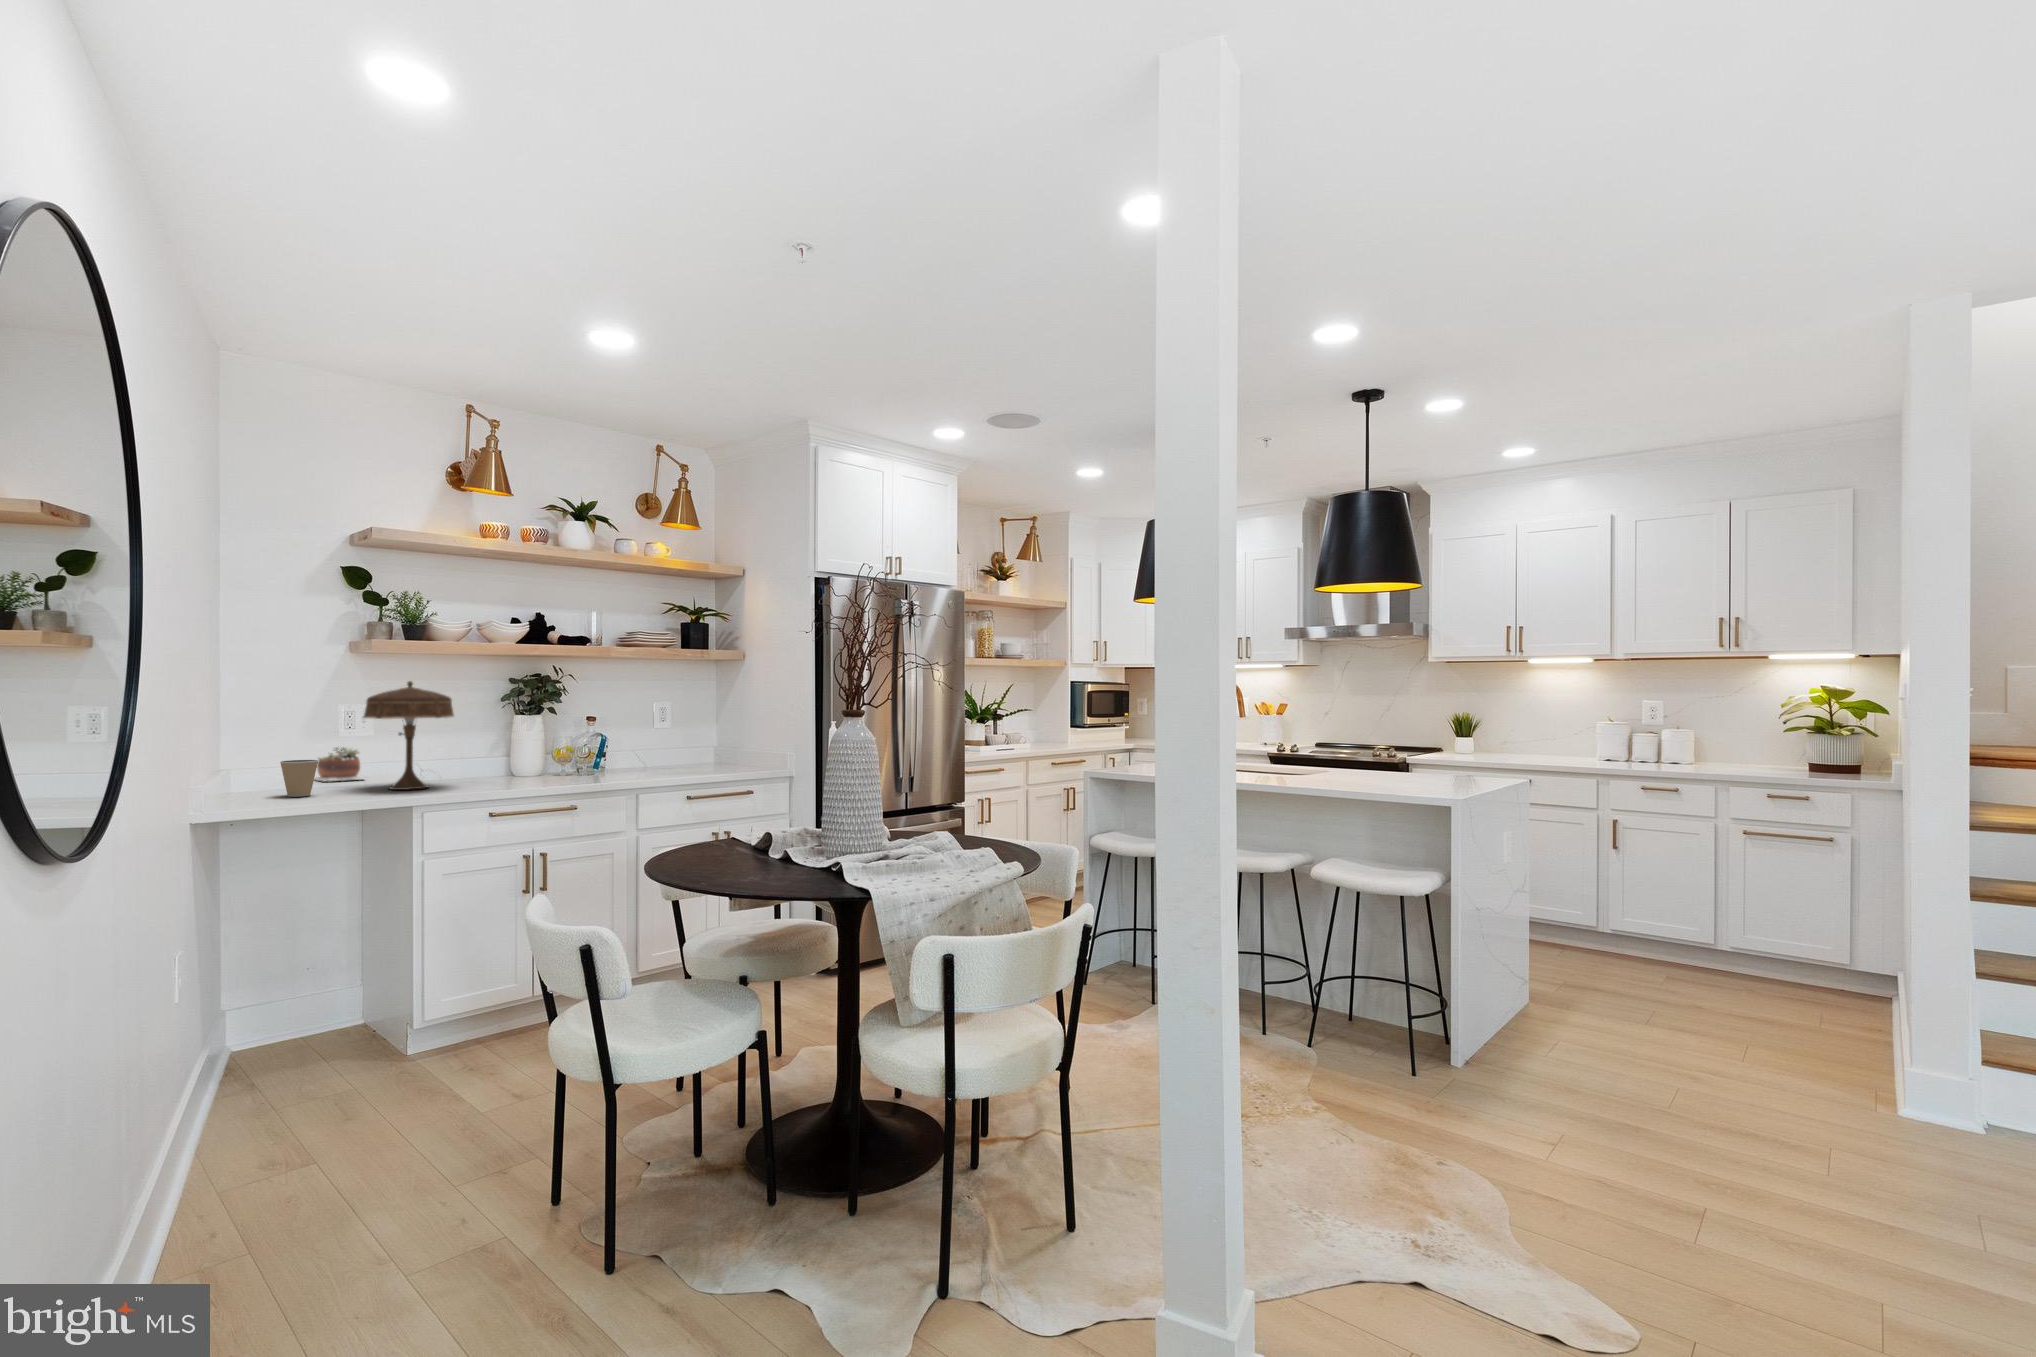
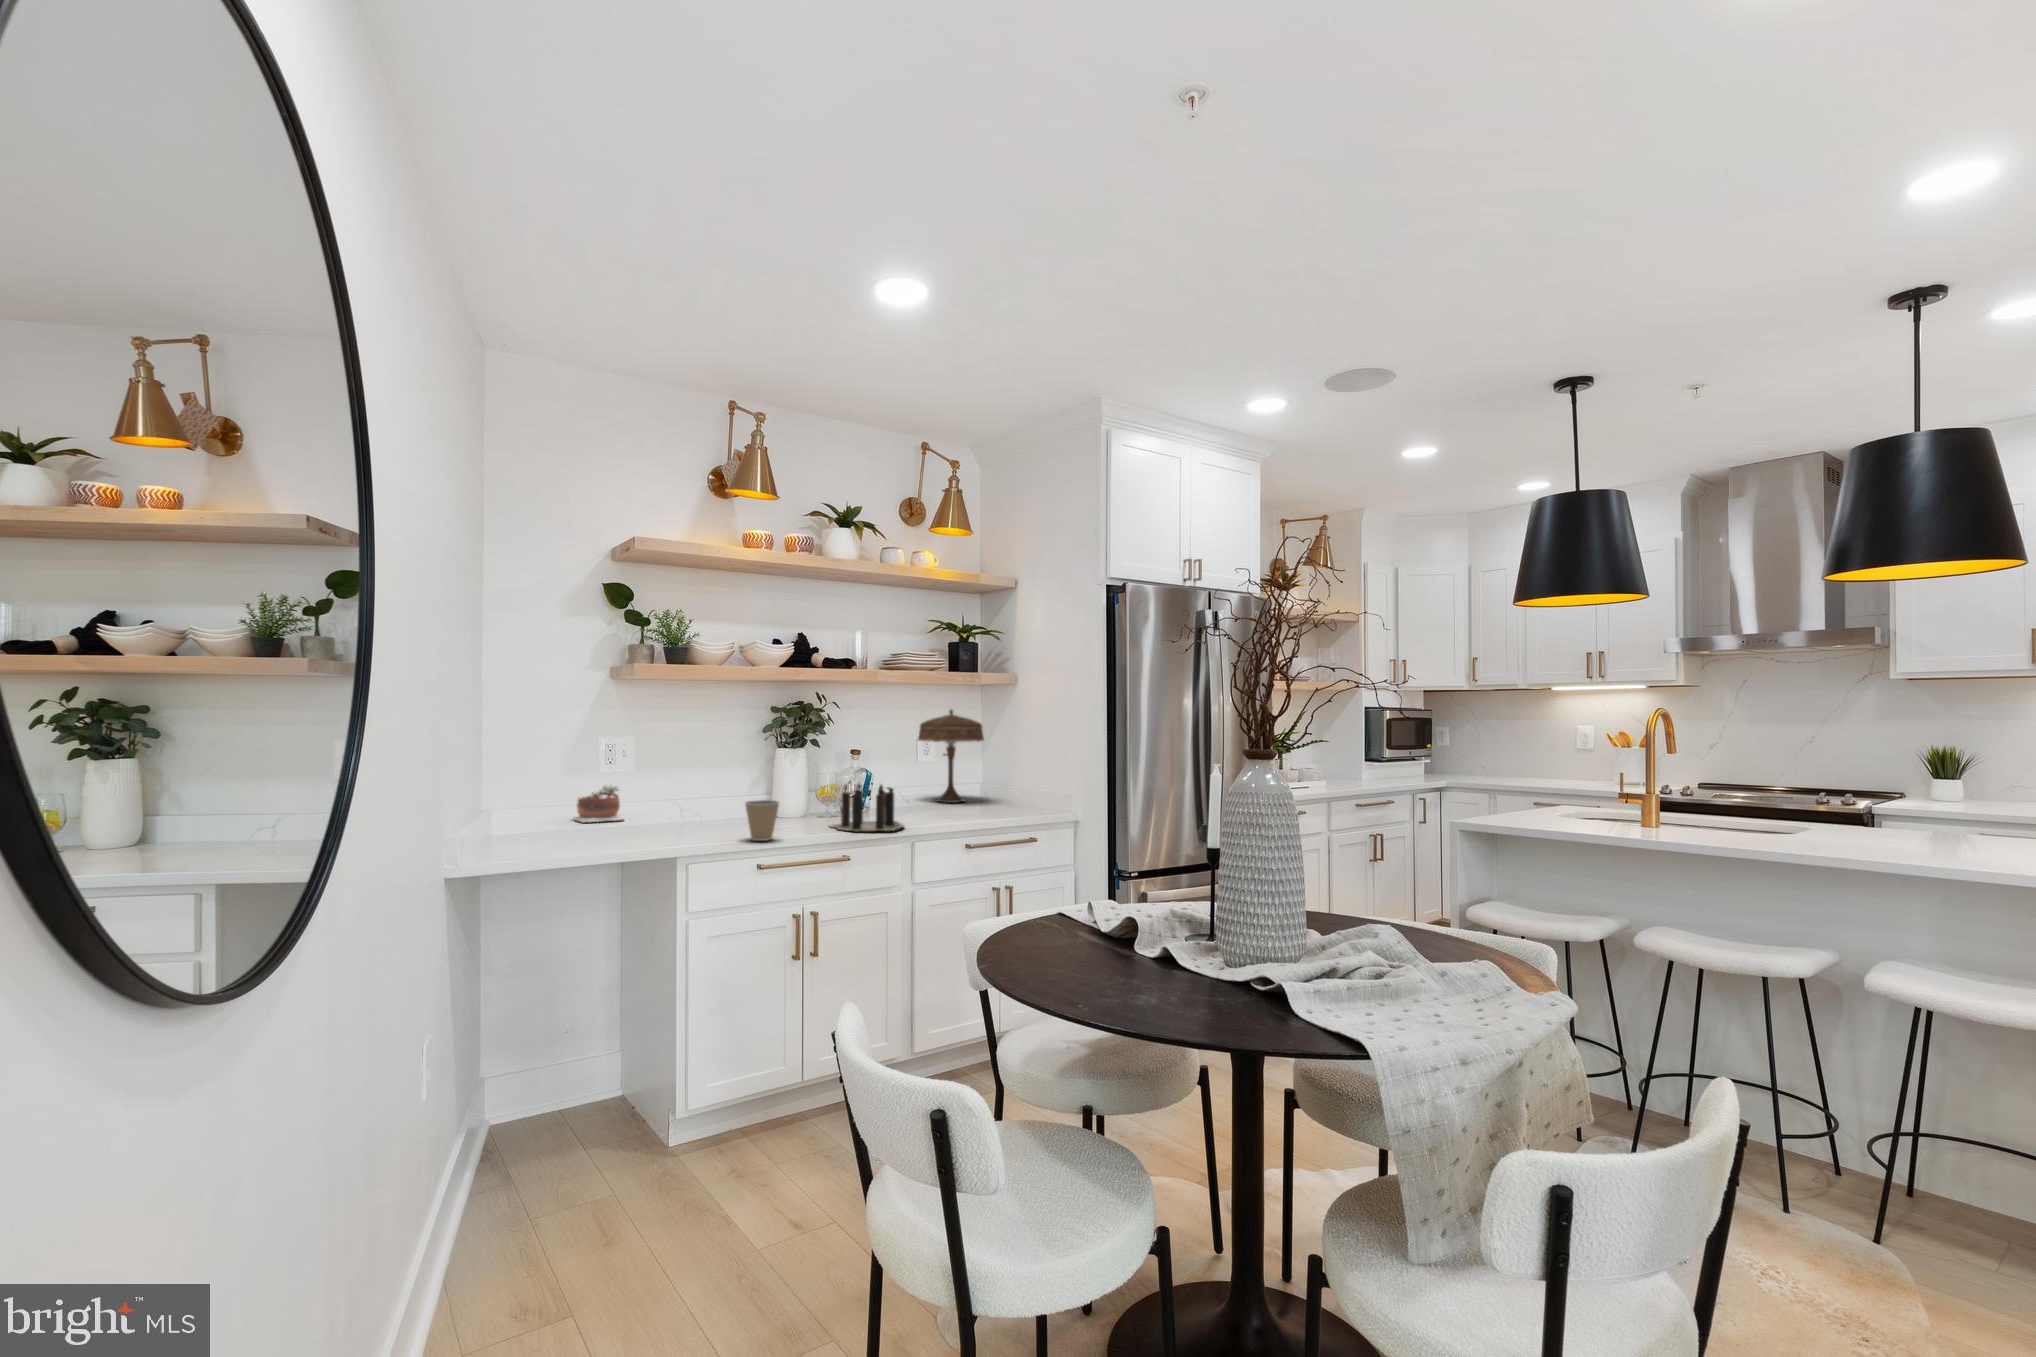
table lamp: present [364,681,454,790] -> present [917,710,984,803]
candle: none [556,743,649,784] -> present [831,783,903,831]
coffee cup: present [280,760,318,797] -> present [745,800,779,841]

